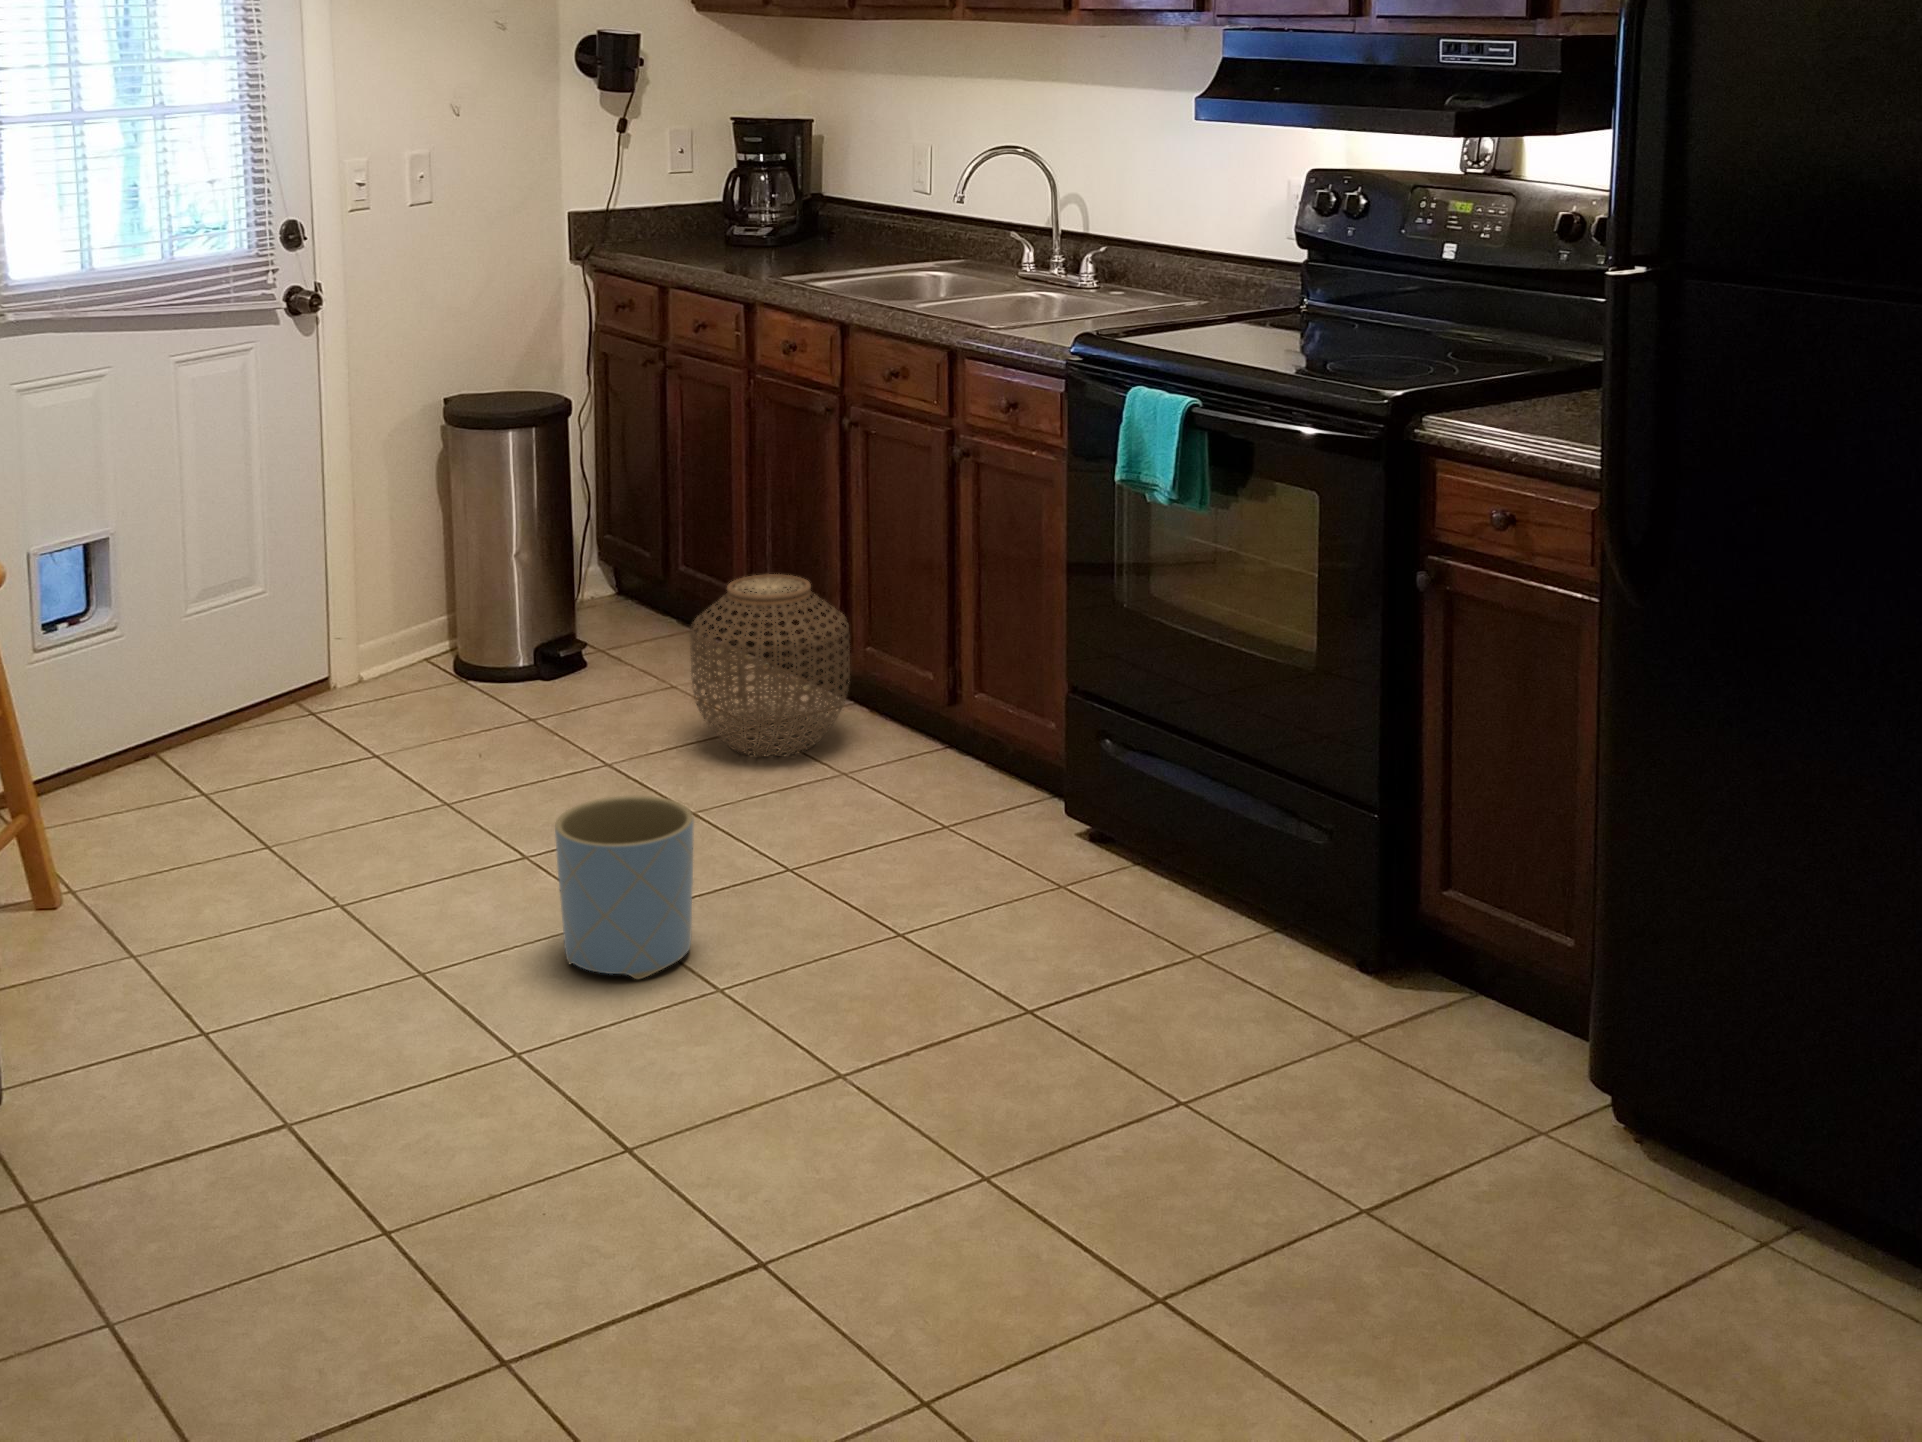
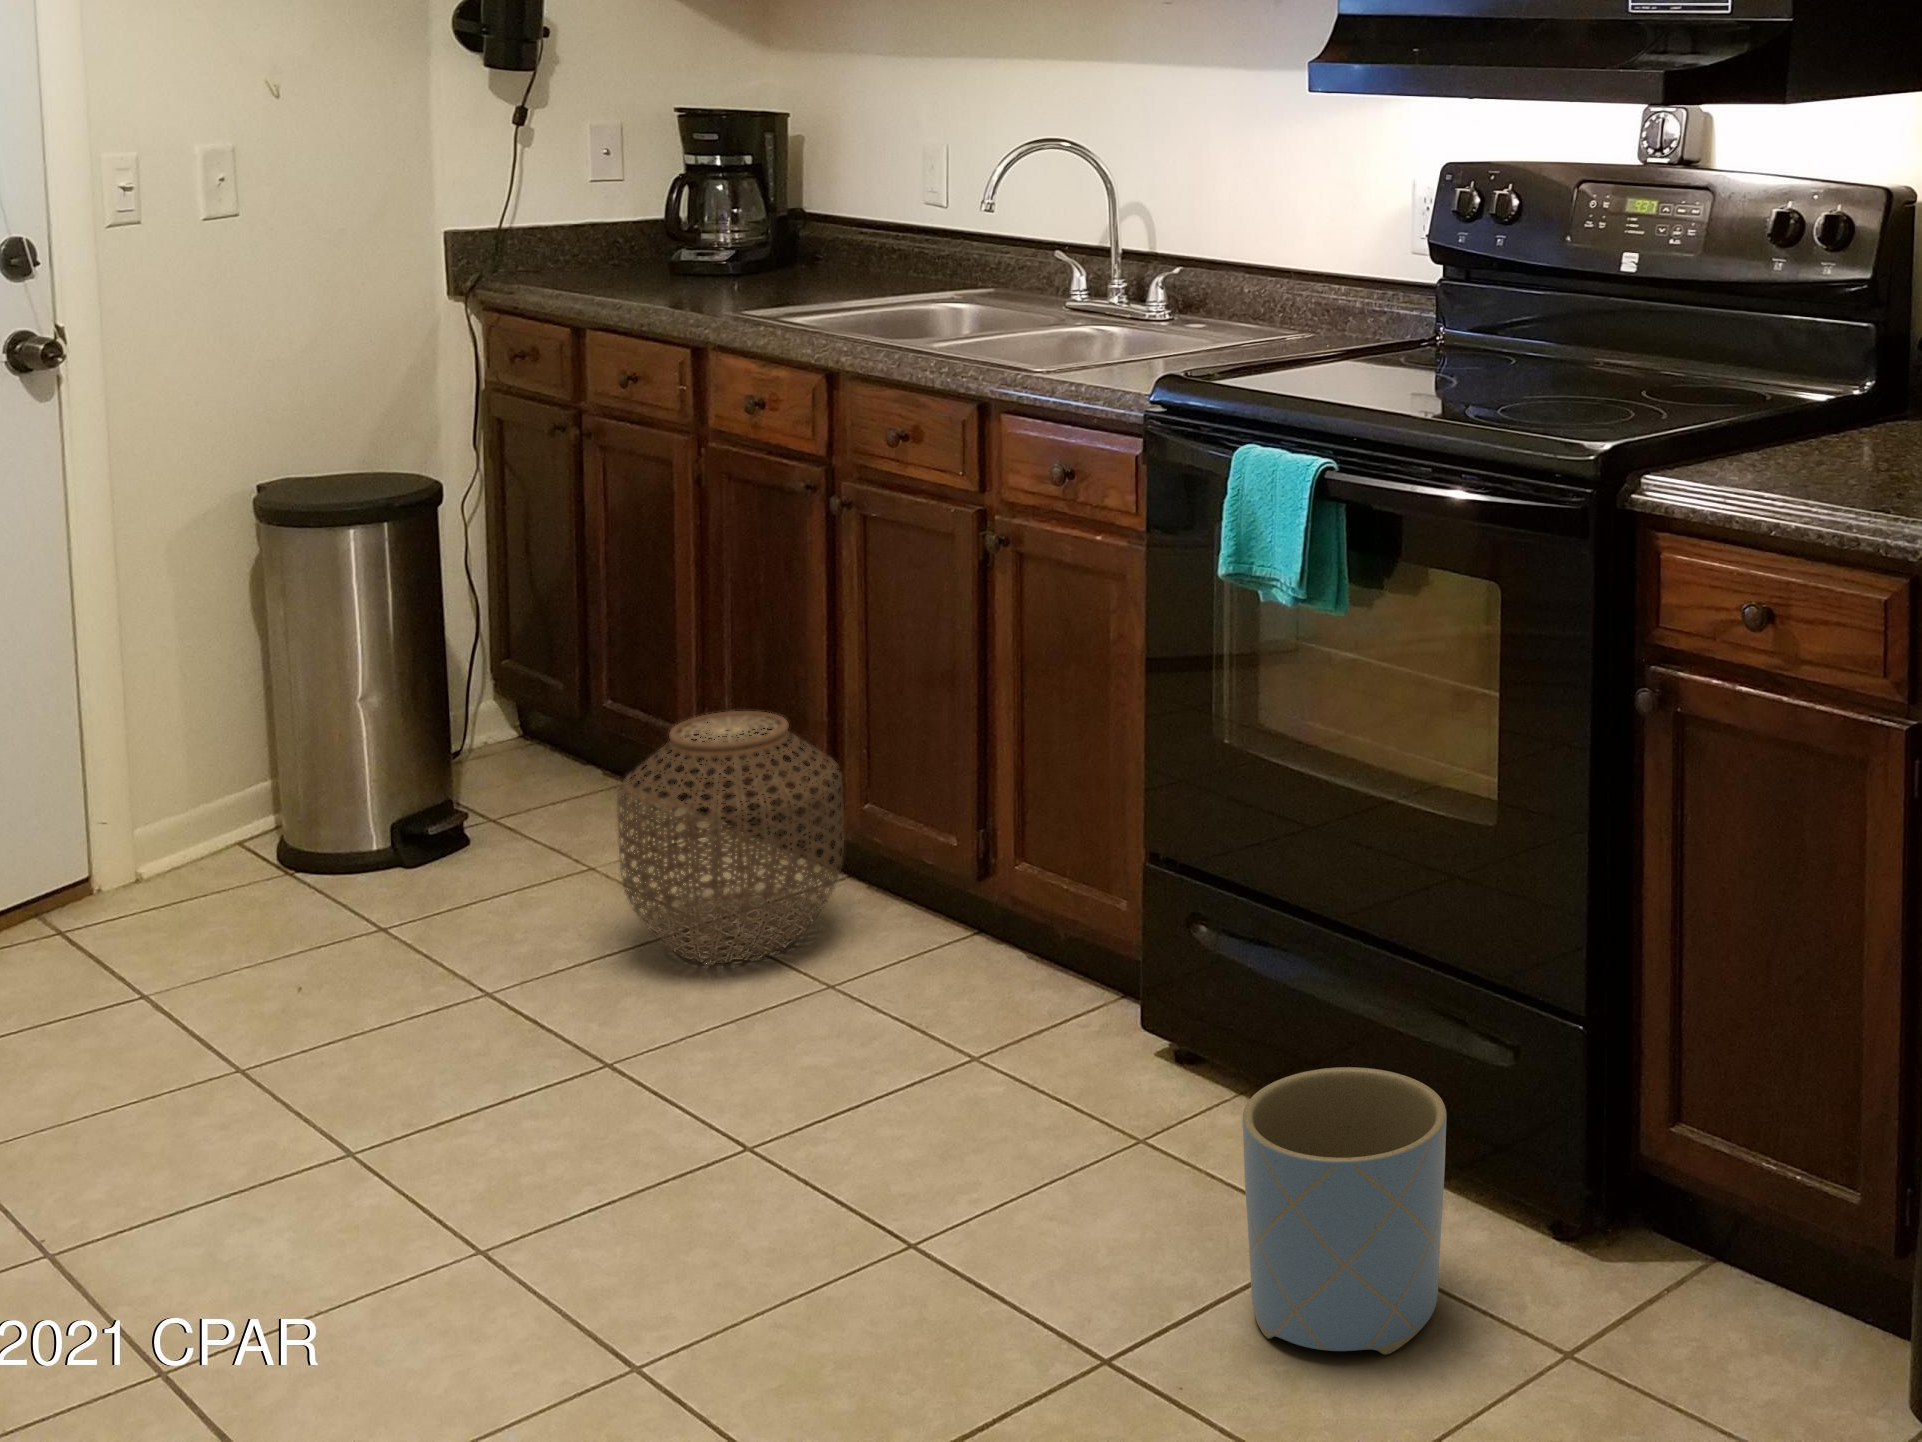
planter: present [555,796,694,979] -> present [1242,1067,1447,1355]

